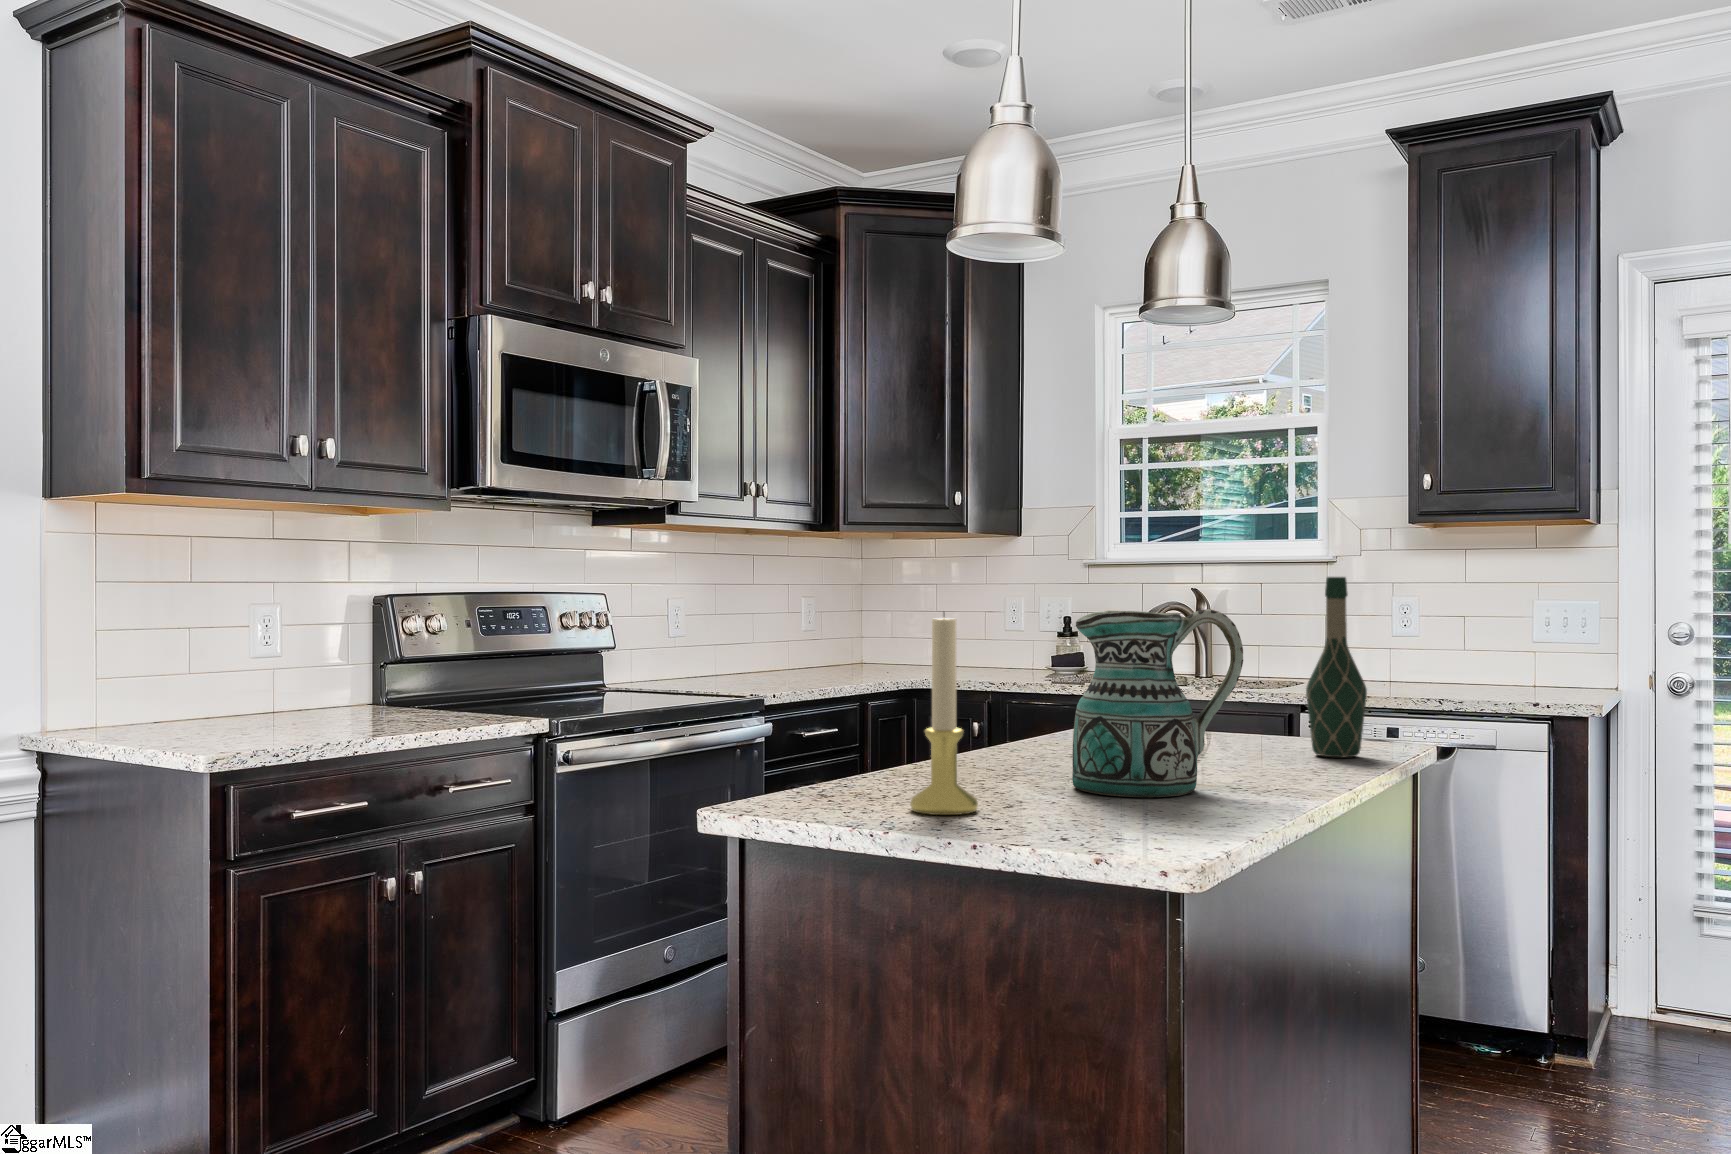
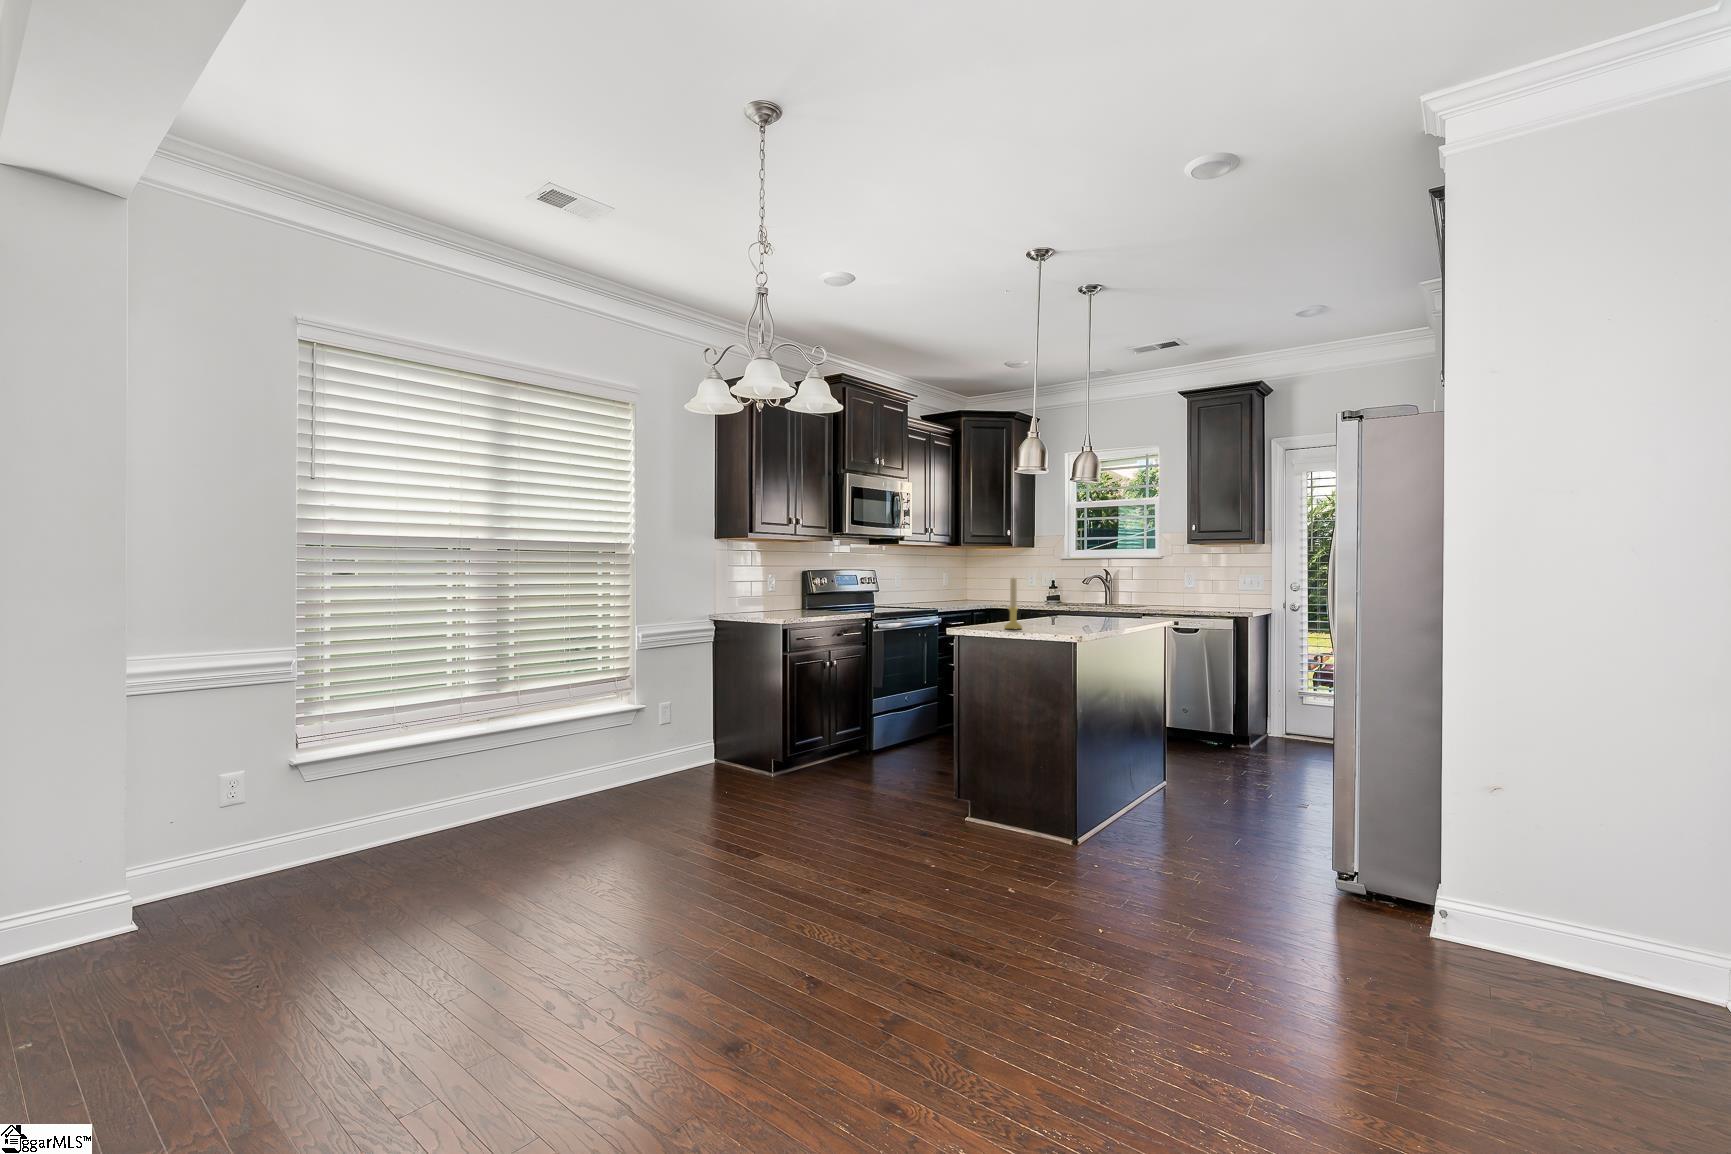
wine bottle: present [1306,577,1367,758] -> none [1126,566,1145,622]
ceramic pitcher: present [1072,609,1243,797] -> none [1049,575,1099,628]

